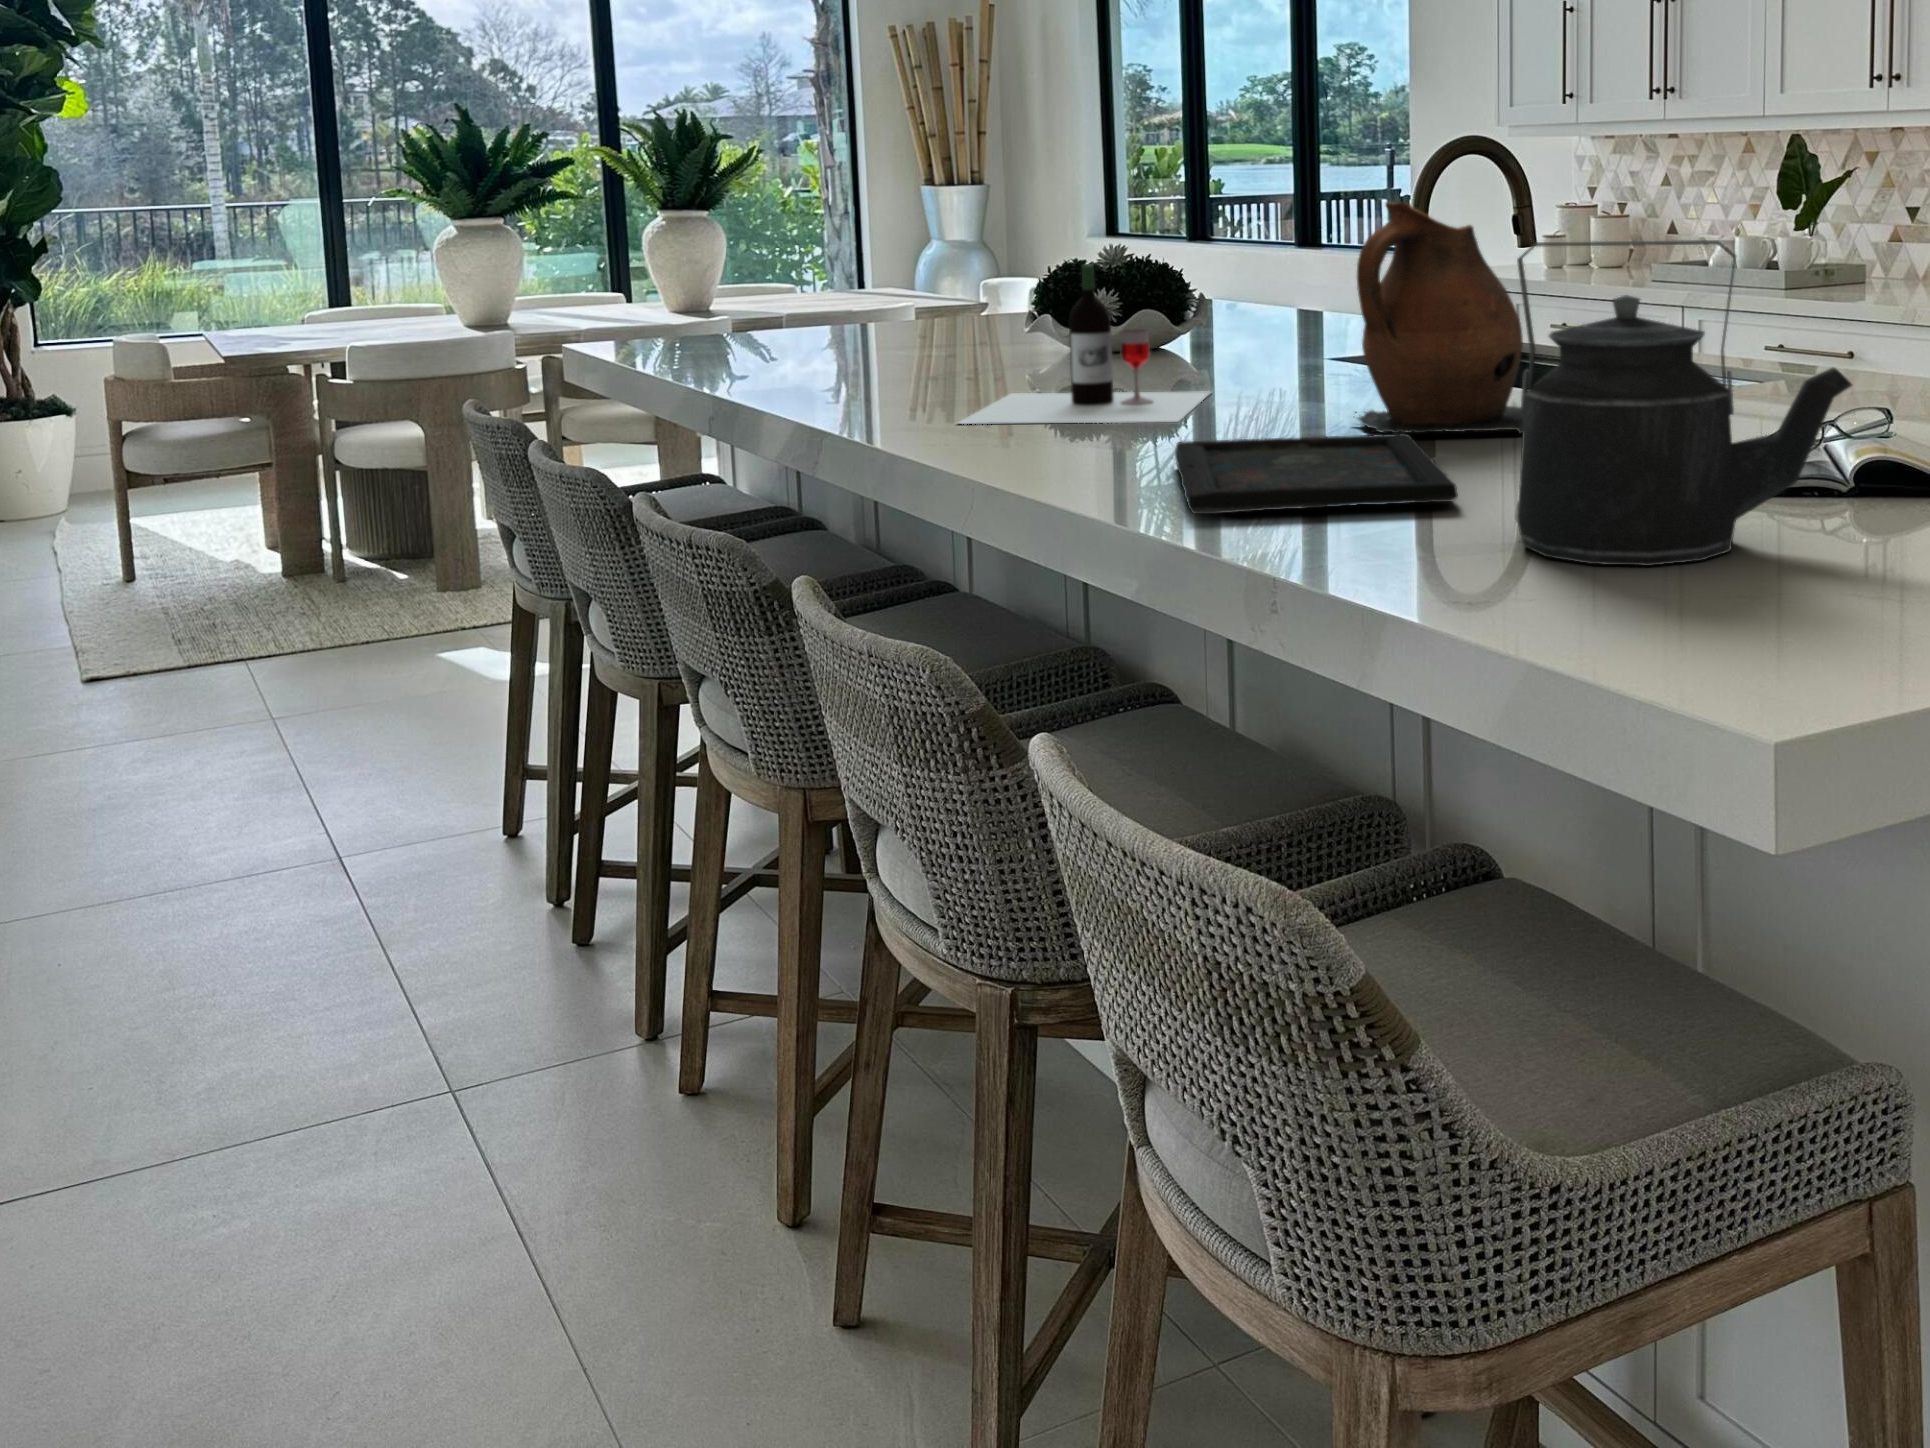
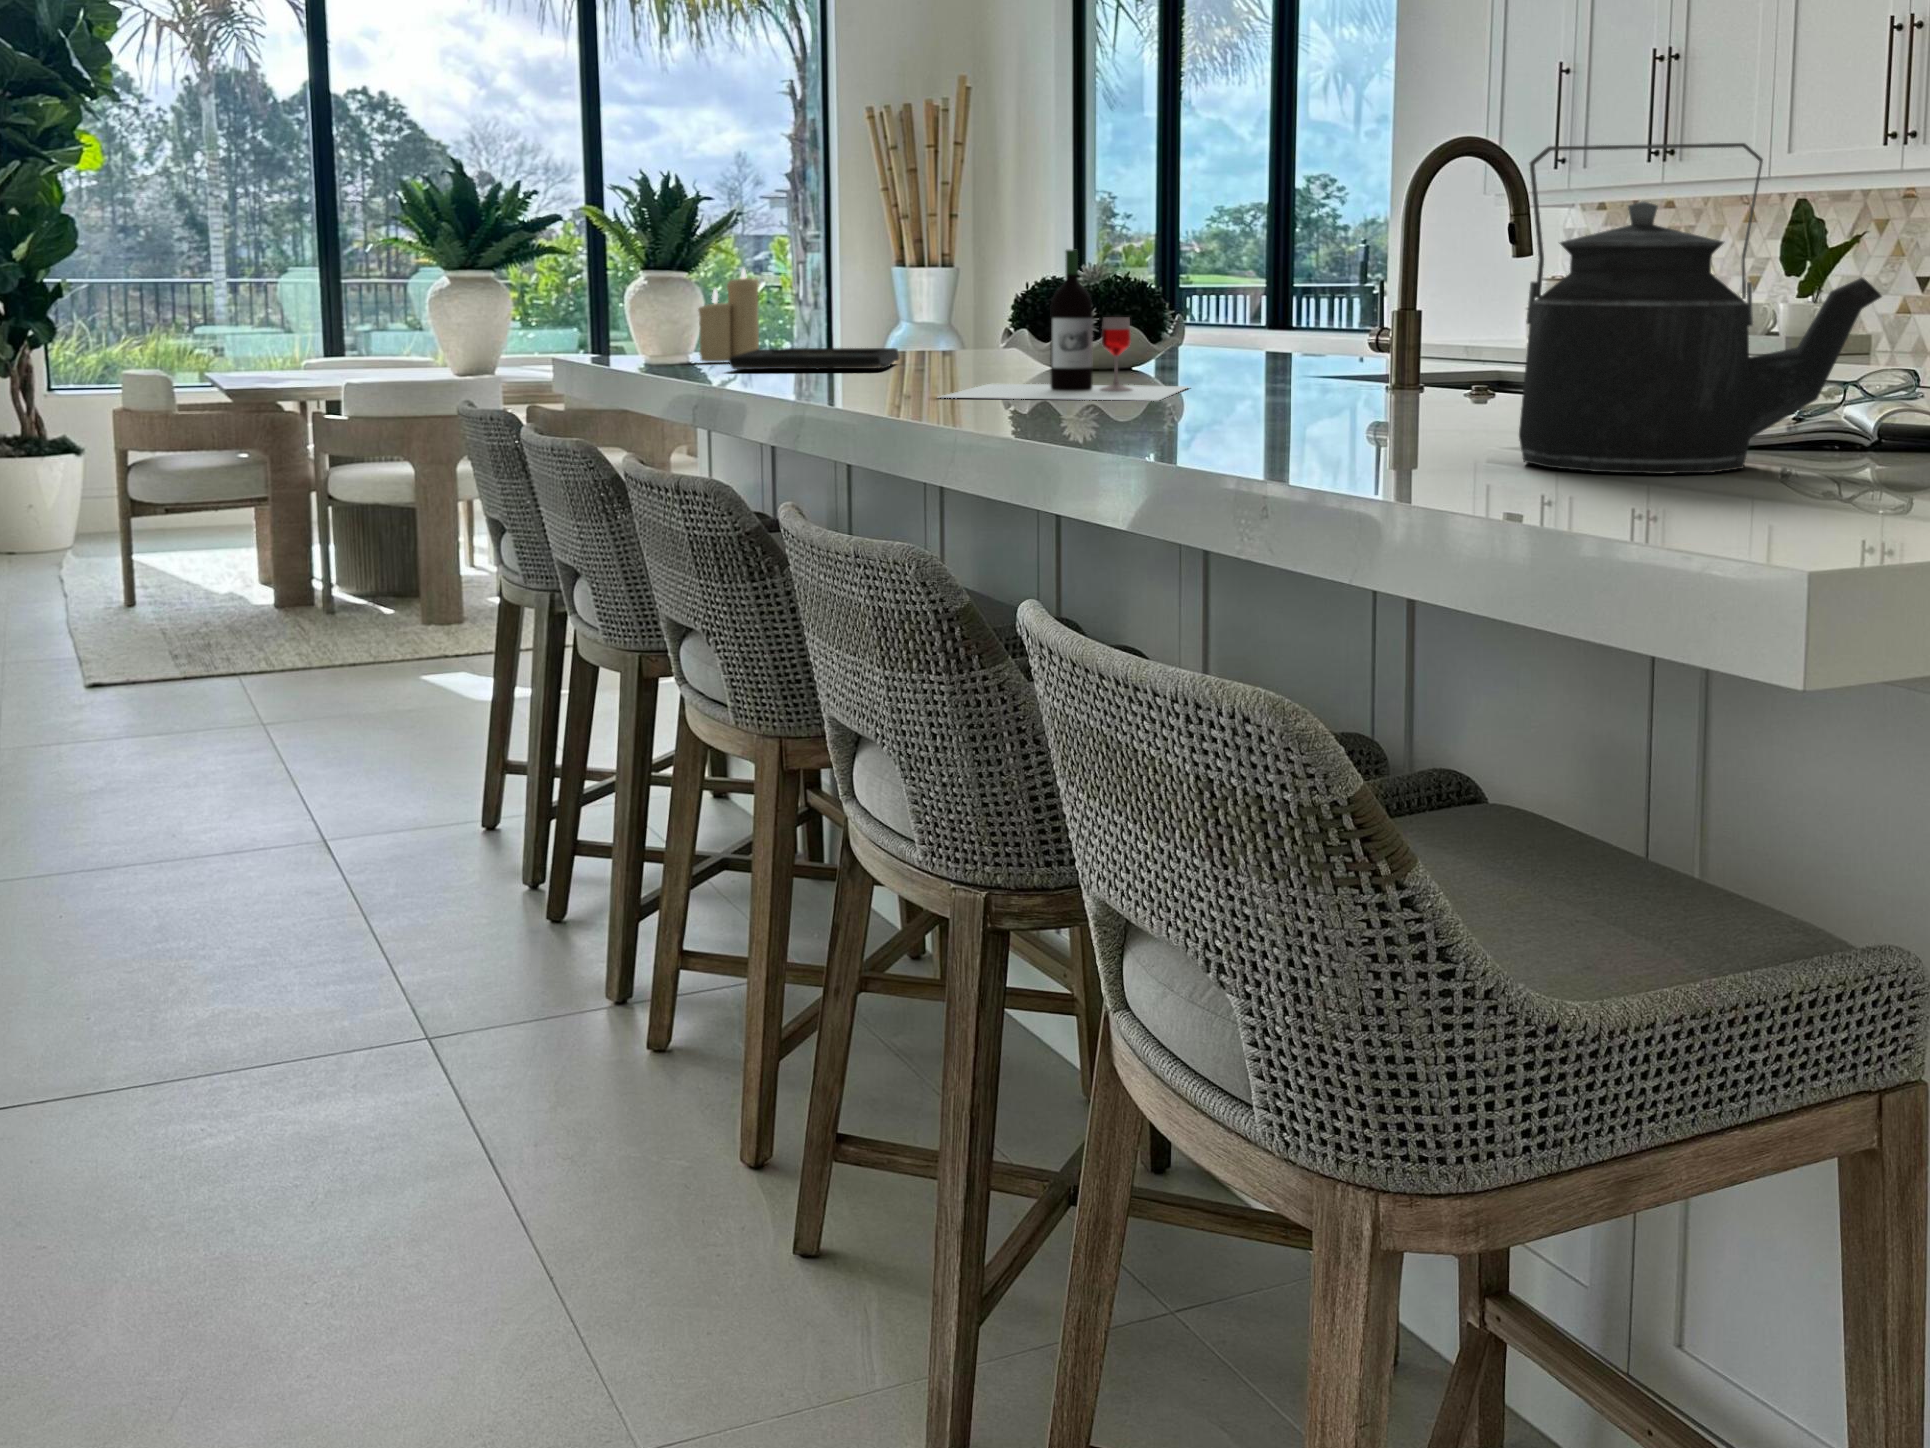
ceramic pitcher: present [1355,202,1523,434] -> none [1334,171,1532,410]
candle: none [715,253,779,351] -> present [698,268,759,362]
tray: present [1175,433,1458,514] -> present [729,348,899,369]

